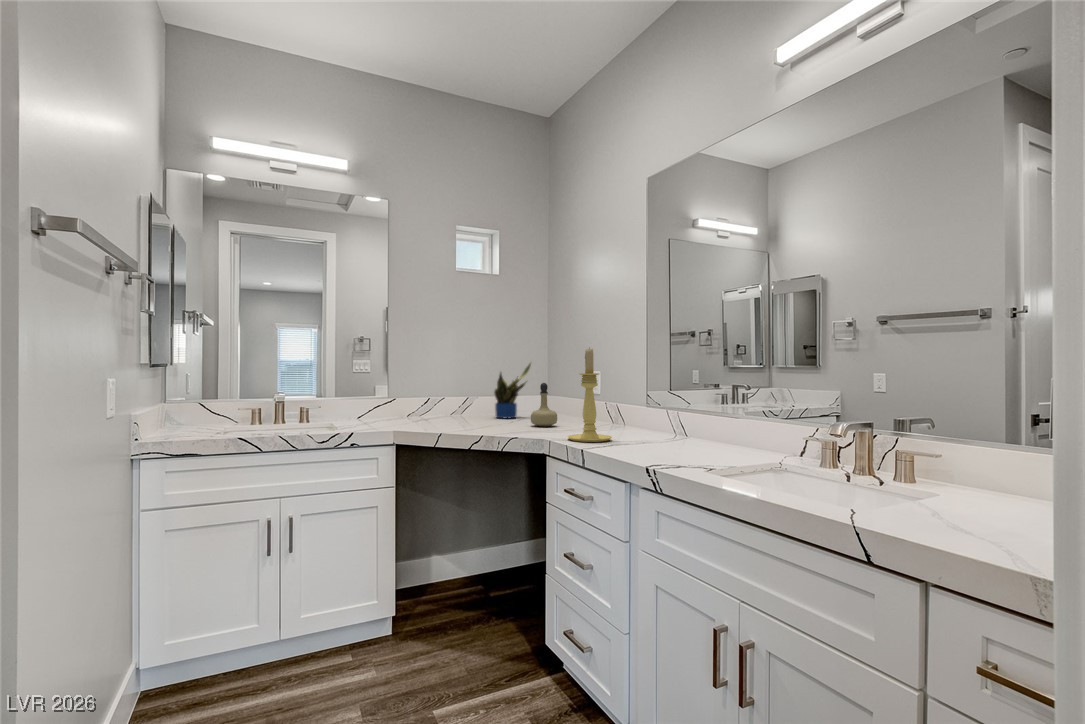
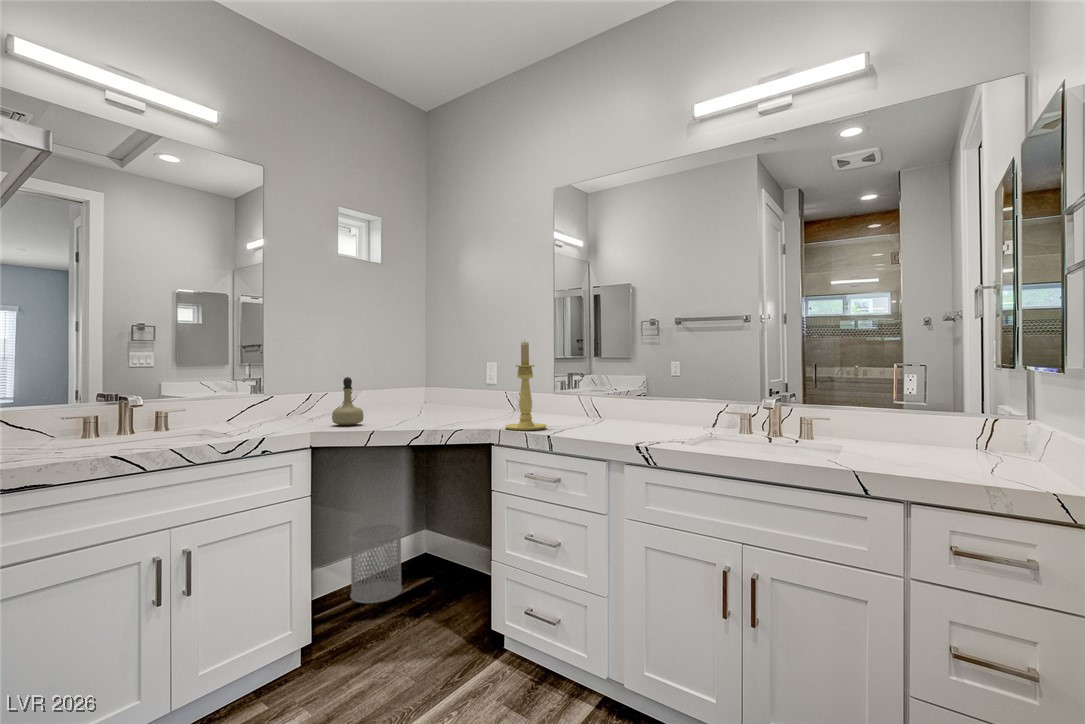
potted plant: present [494,363,531,419] -> none [382,356,422,415]
perfume bottle: present [531,383,557,426] -> present [332,377,364,426]
wastebasket: none [461,521,508,595] -> present [350,524,402,603]

